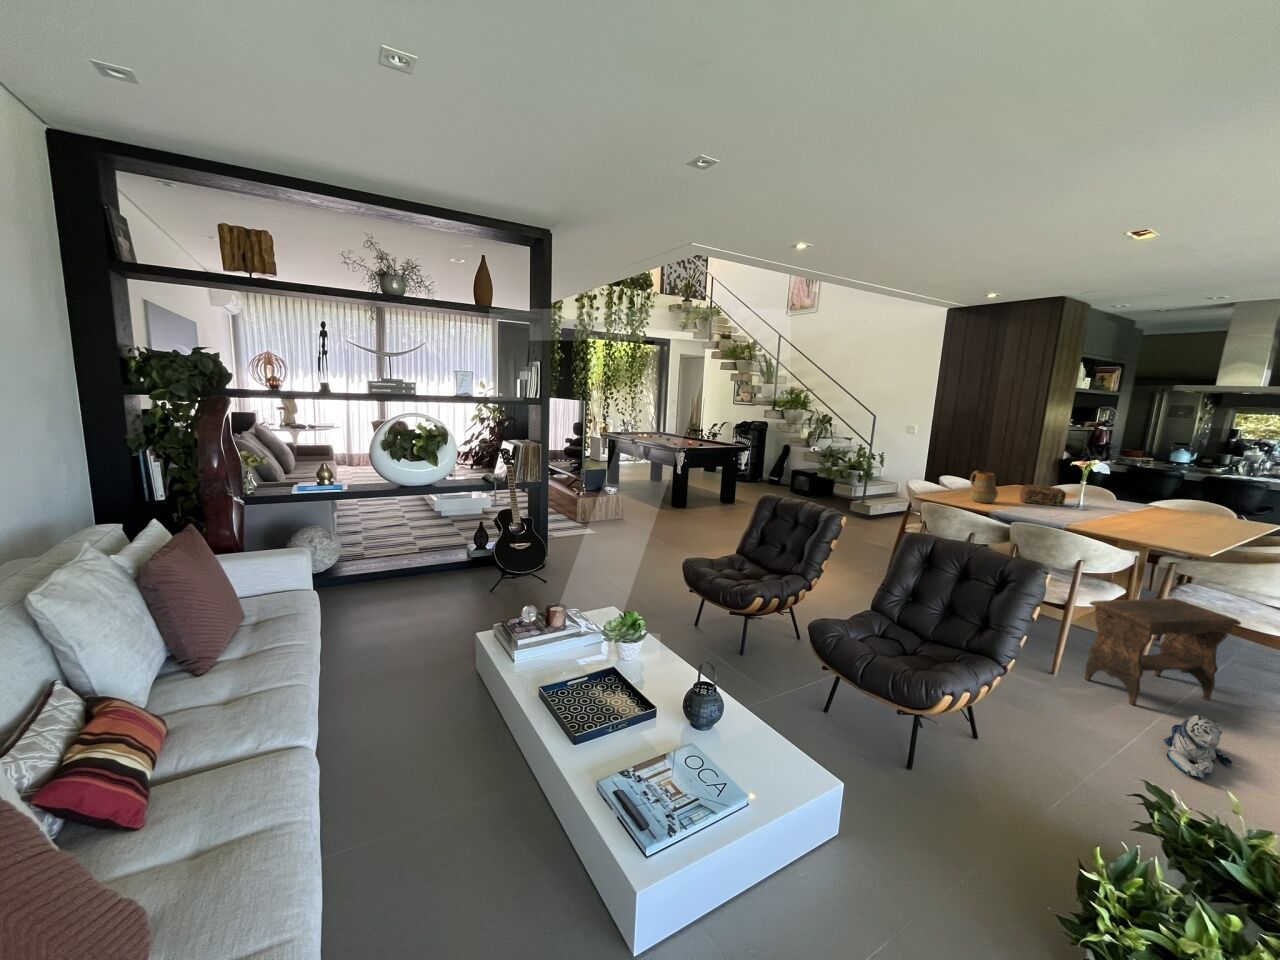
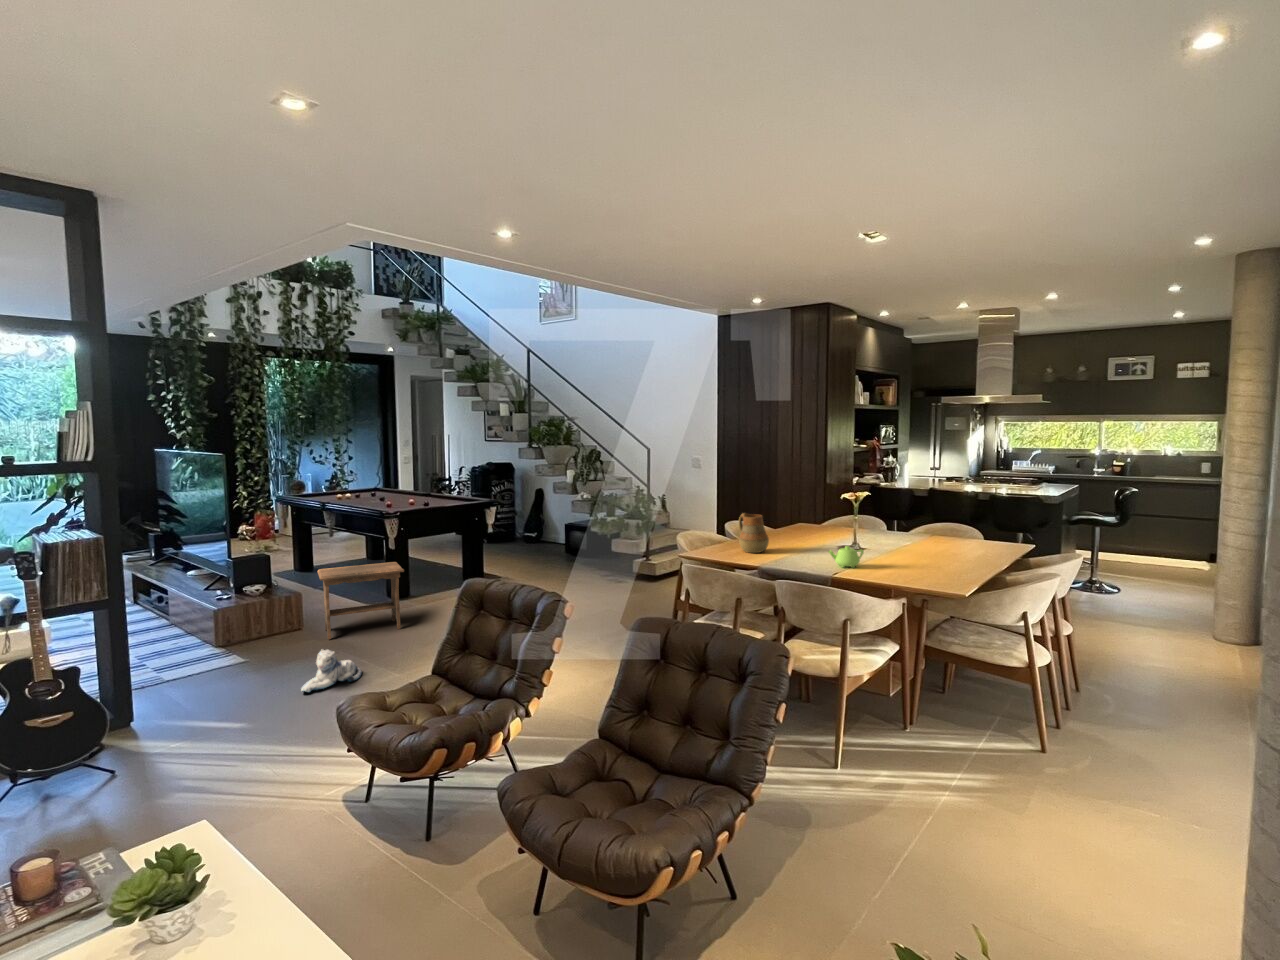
bread loaf: present [1020,485,1066,506] -> none [795,524,840,547]
teapot: none [1060,504,1097,523] -> present [829,546,864,568]
footstool: present [1085,598,1241,705] -> present [317,562,404,639]
plush toy: present [1164,715,1232,779] -> present [301,649,362,692]

